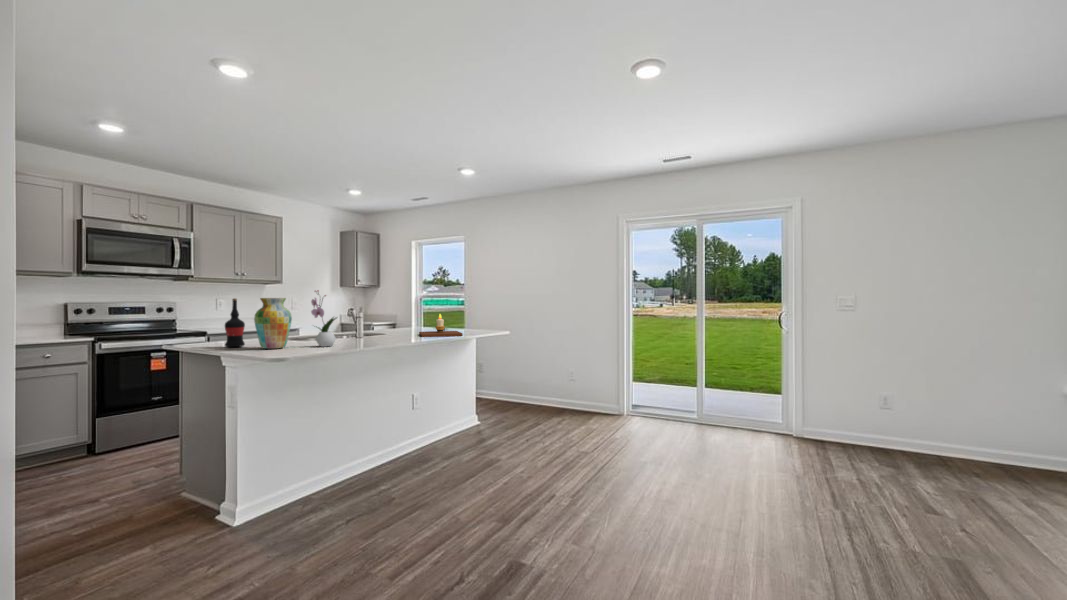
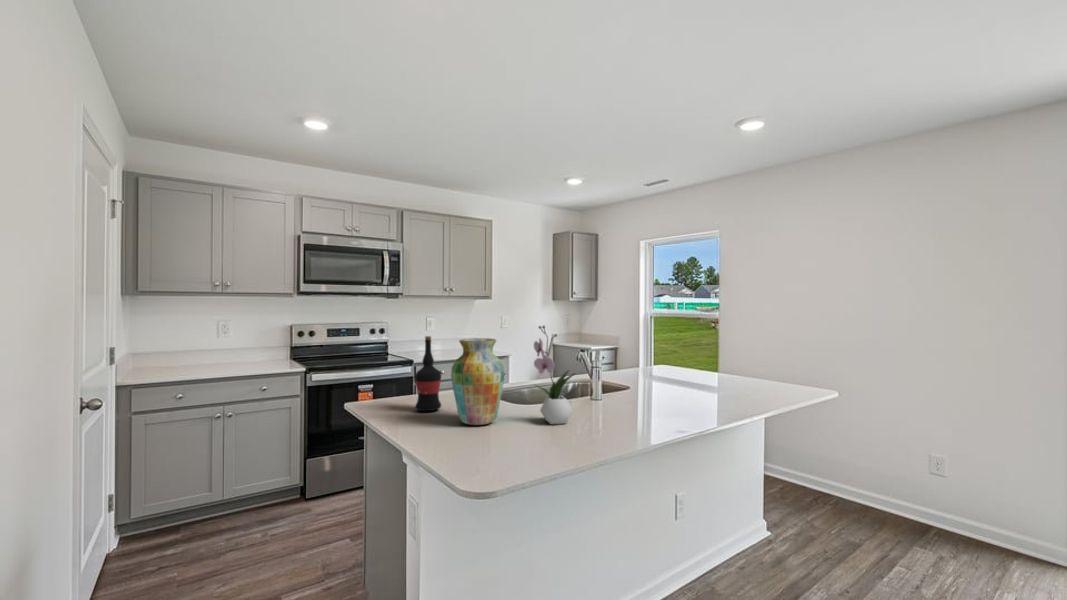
candle: present [419,314,462,337] -> none [681,354,766,397]

